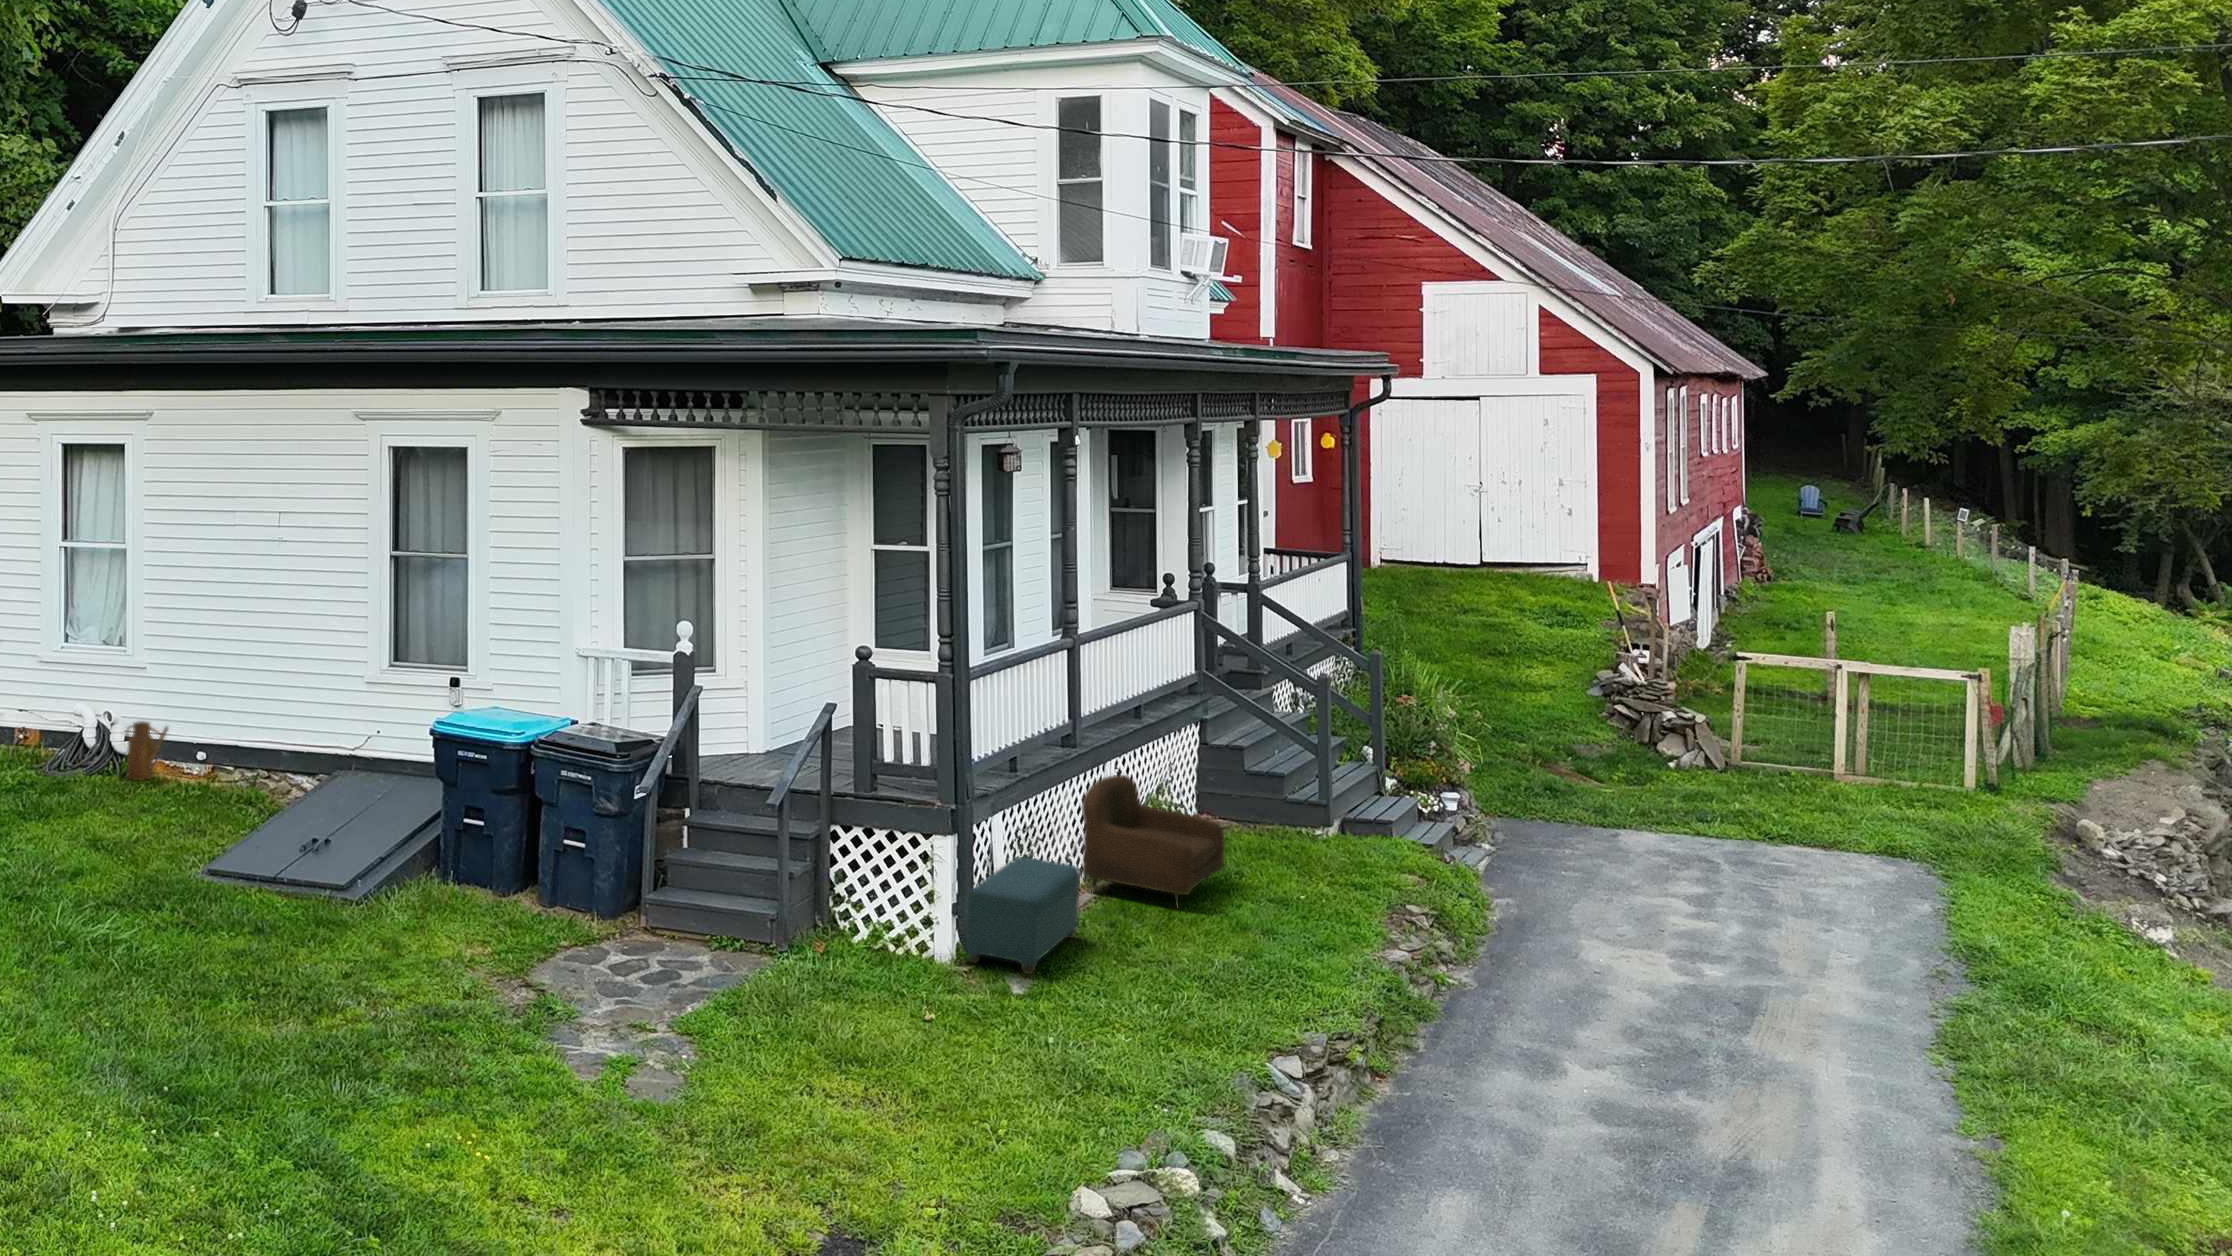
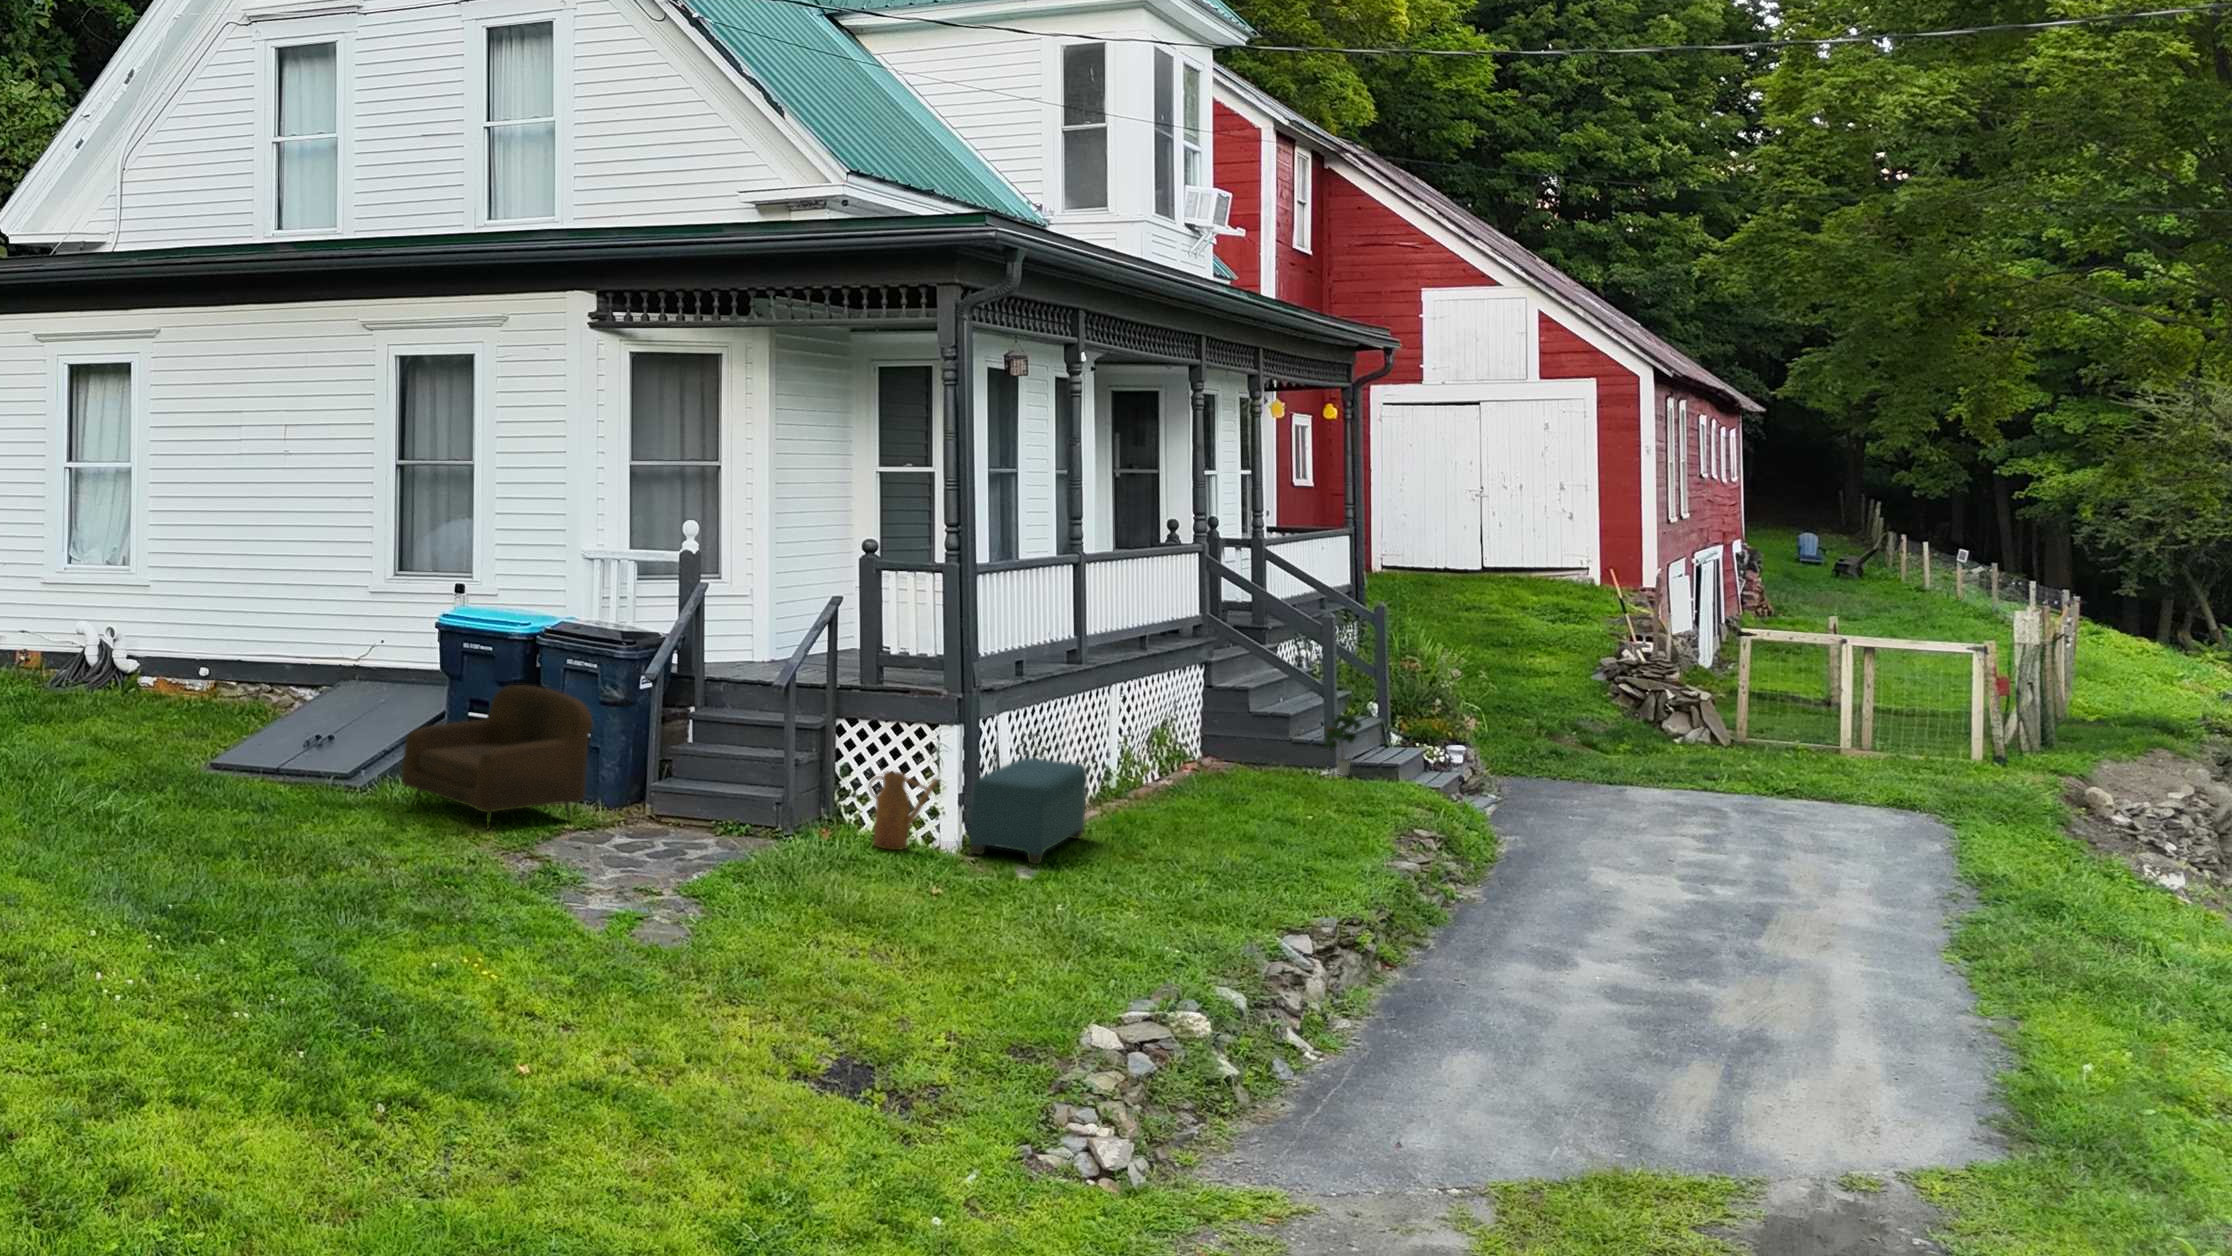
watering can: present [126,721,168,780] -> present [869,771,938,850]
armchair: present [1082,775,1225,907] -> present [402,685,592,828]
potted plant: none [1316,775,1354,838] -> present [1325,713,1361,776]

